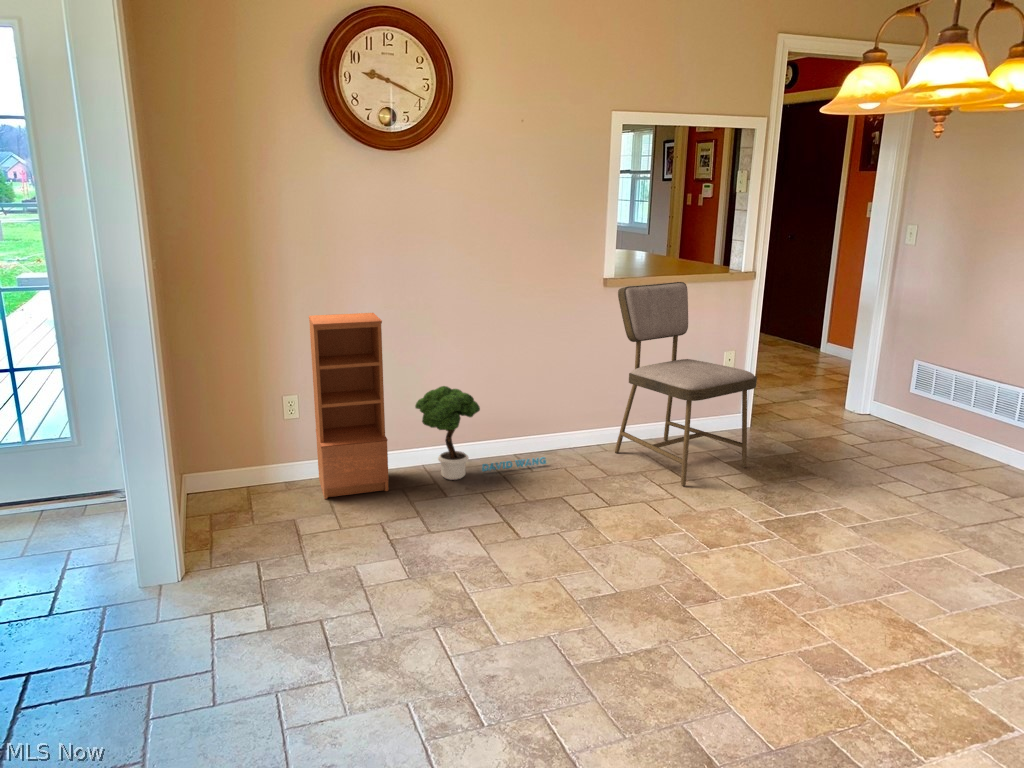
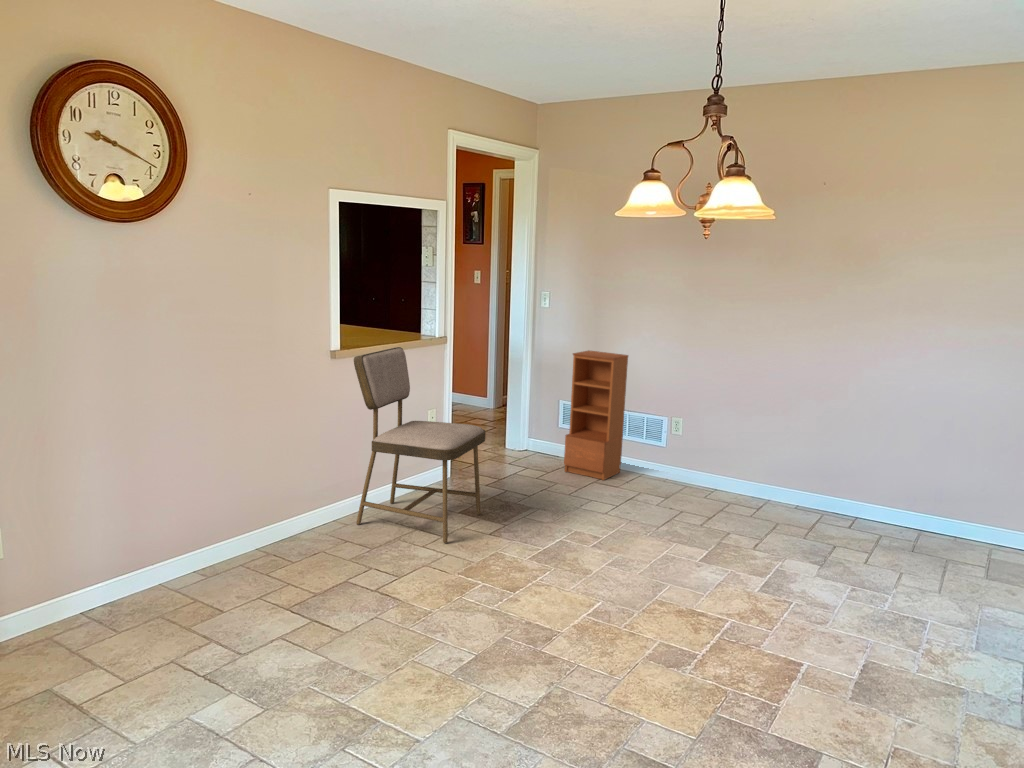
bookcase: present [309,313,389,499] -> present [564,350,628,480]
potted tree: present [415,386,546,480] -> none [154,483,300,592]

